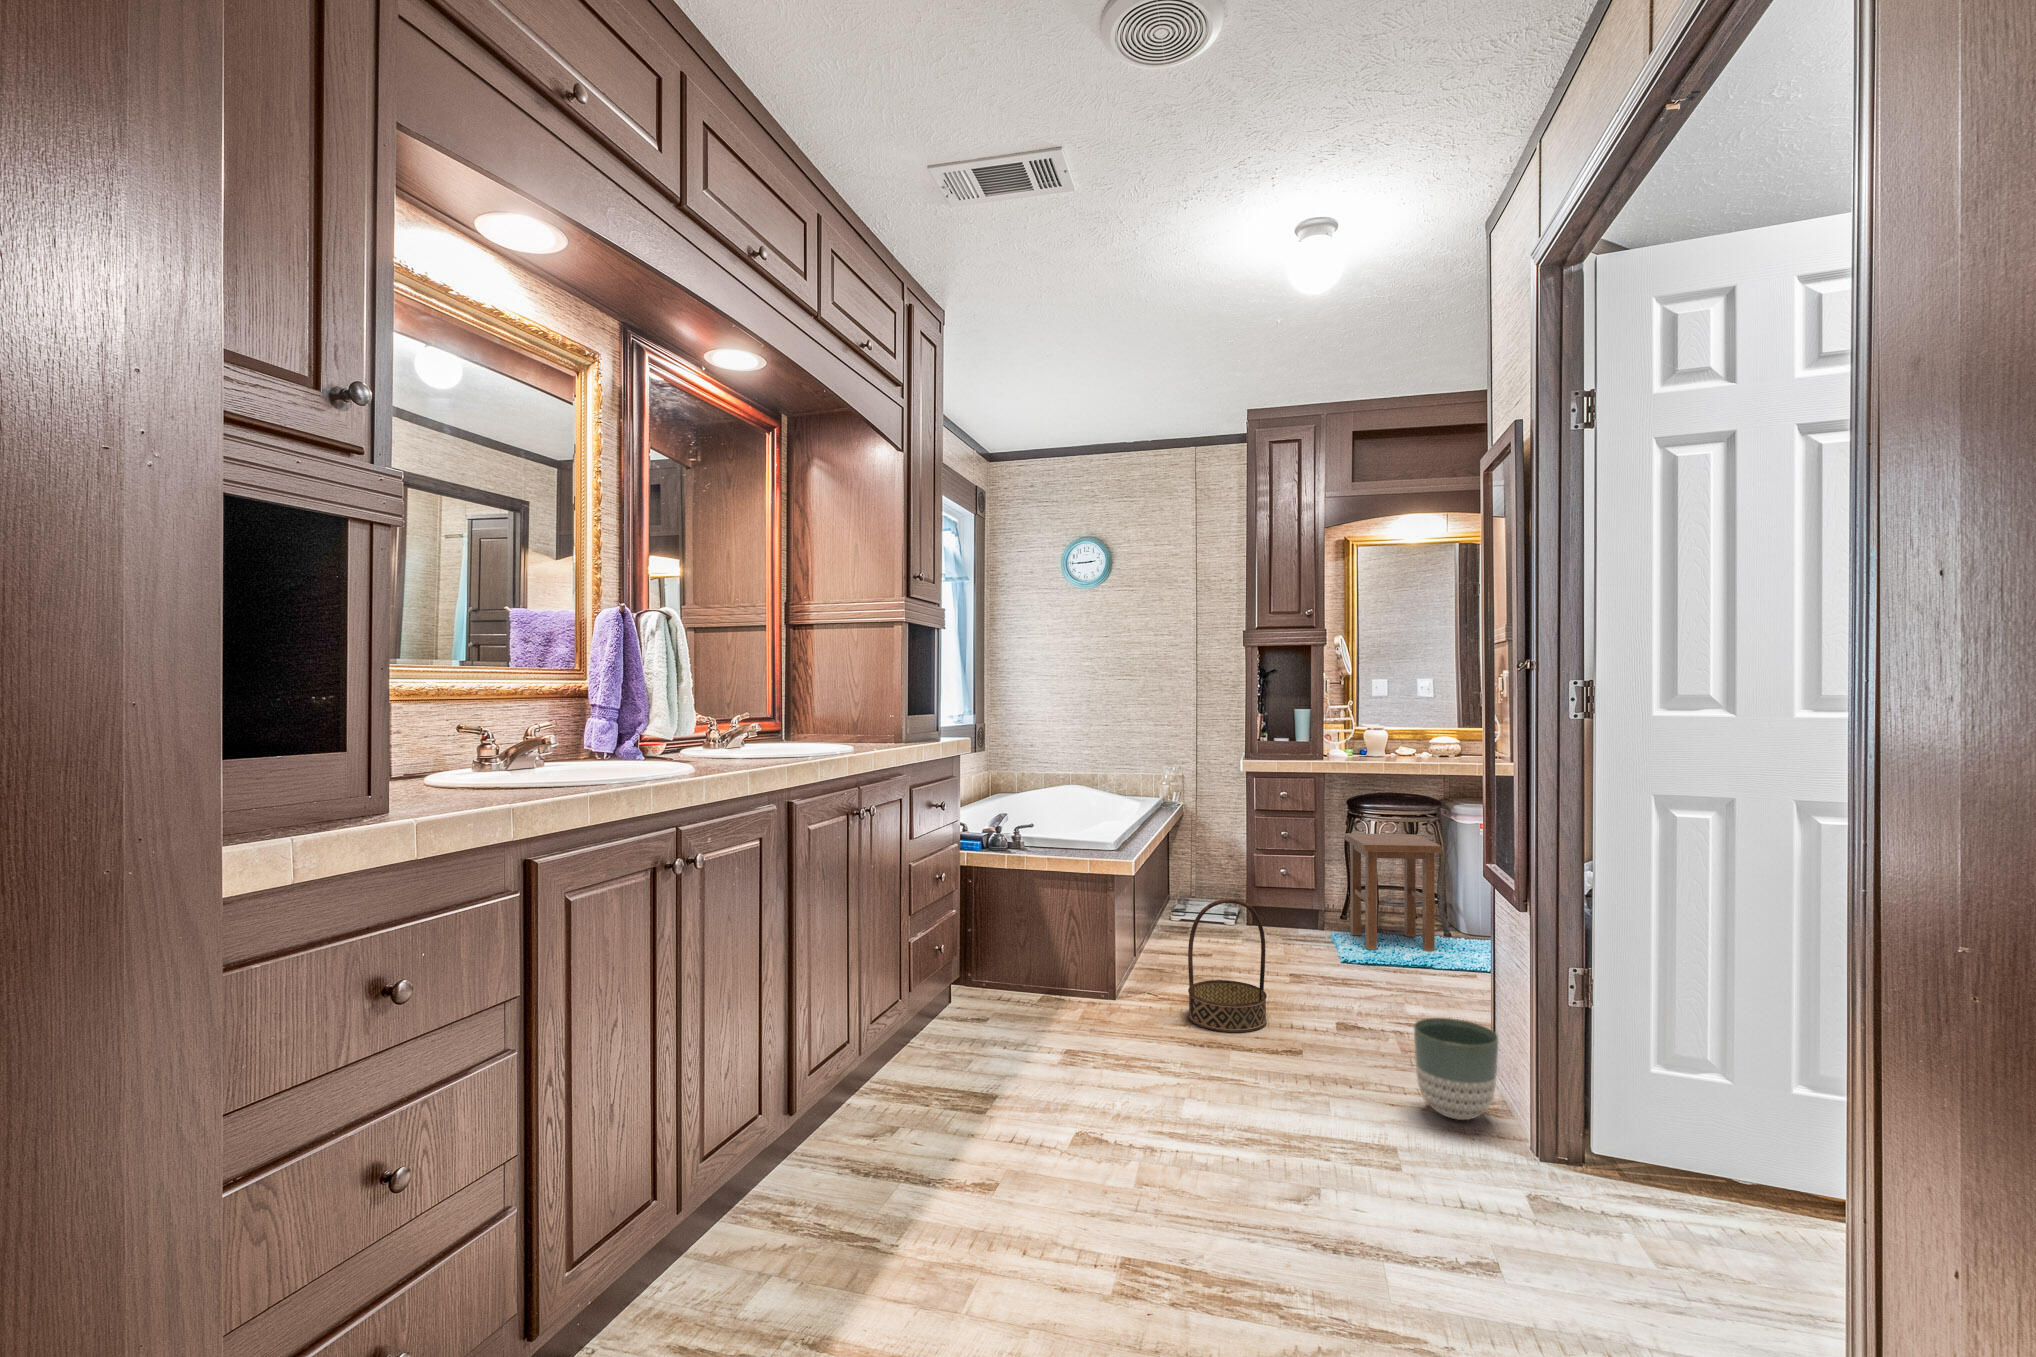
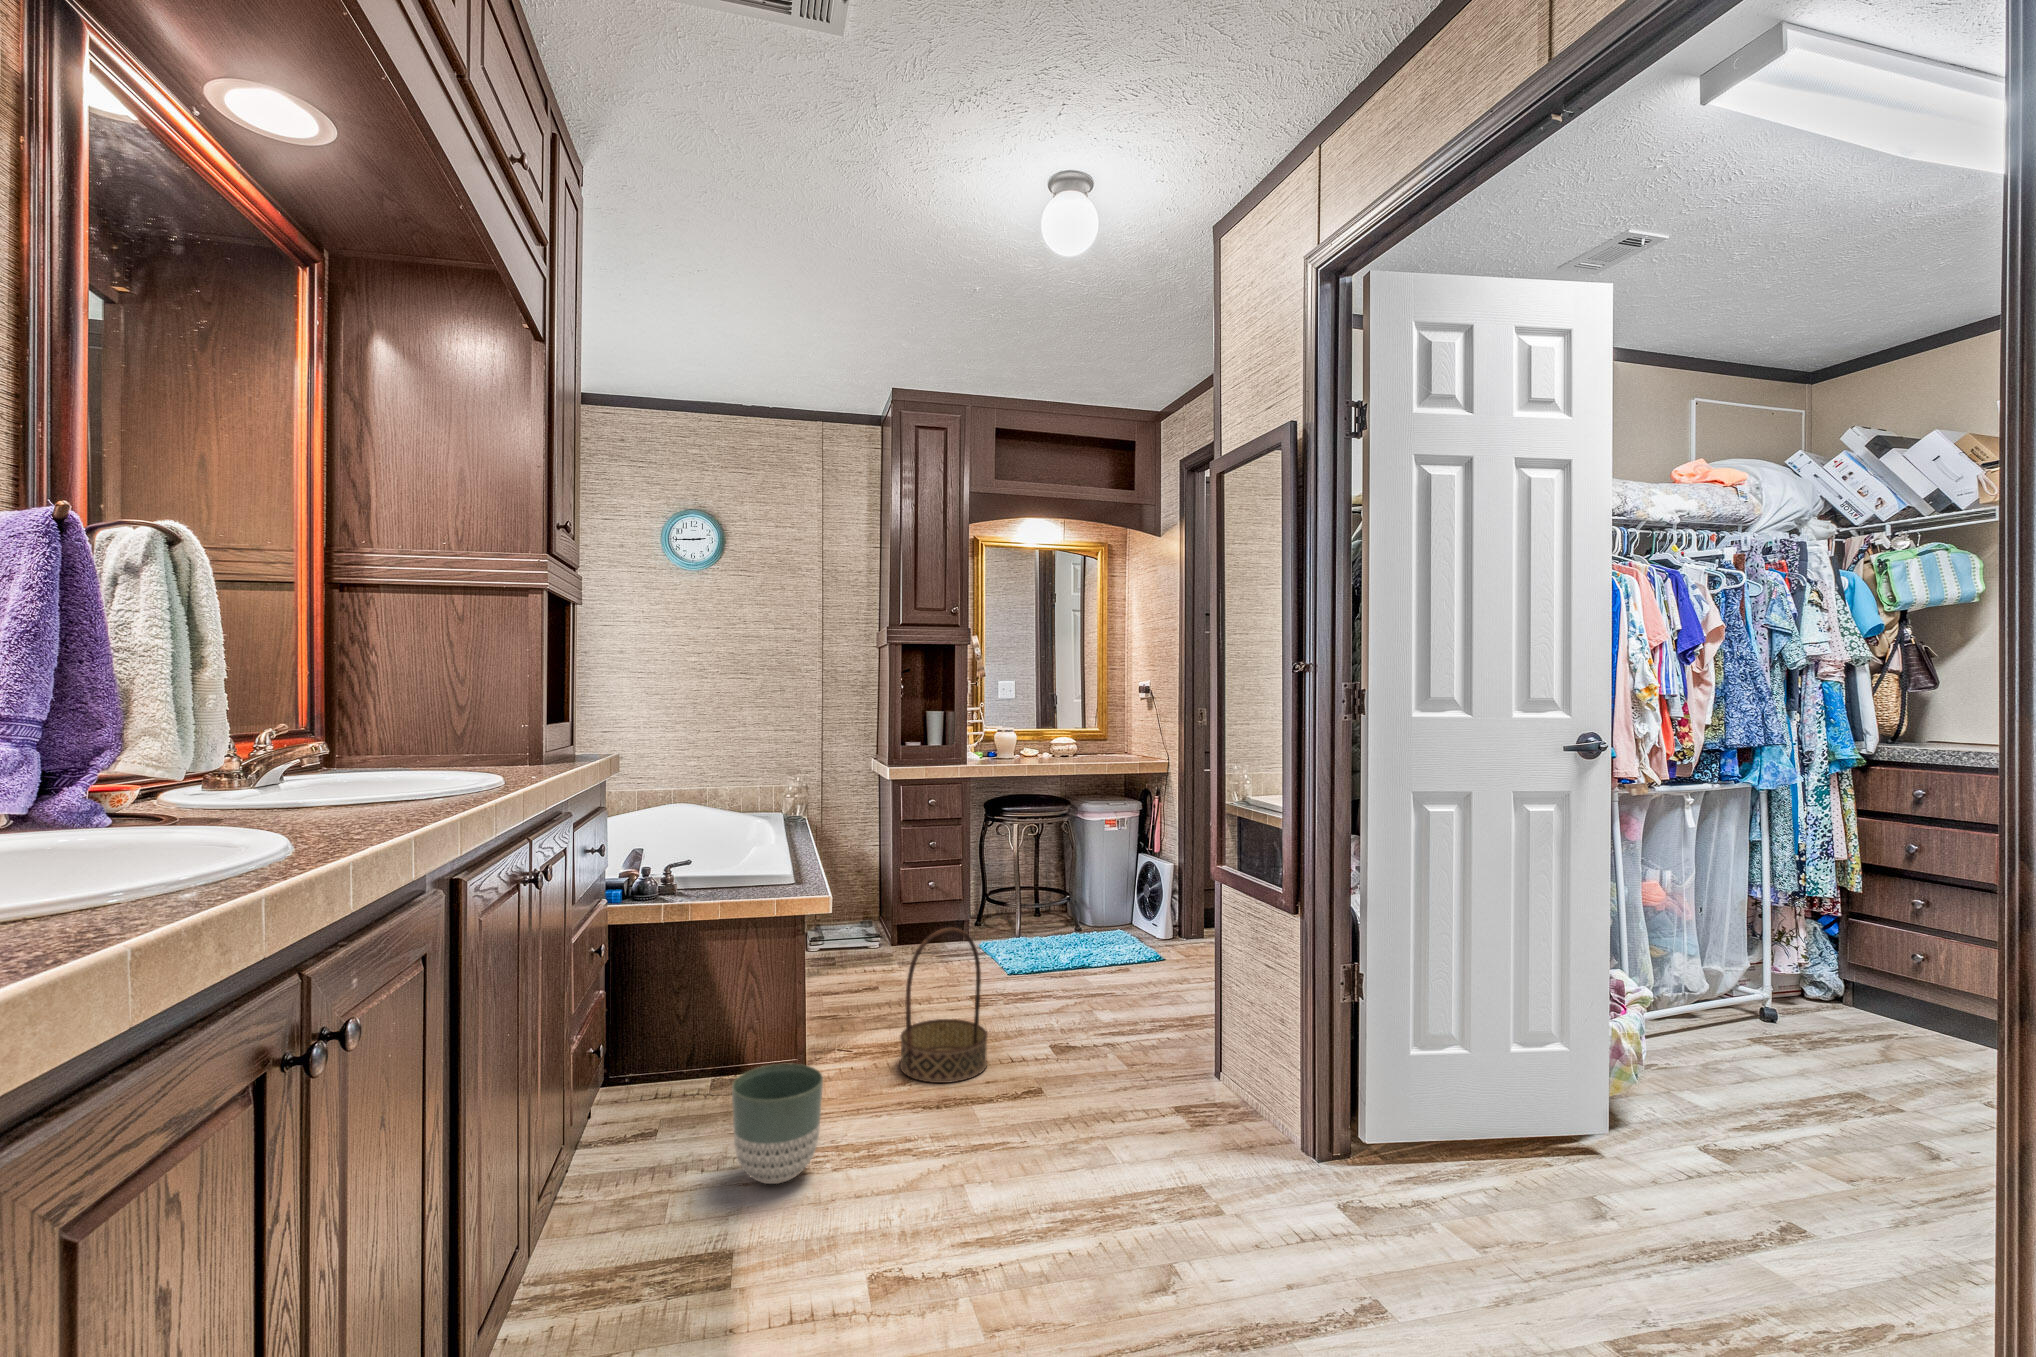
stool: present [1345,833,1441,951] -> none [992,834,1088,956]
planter: present [1414,1018,1498,1120] -> present [732,1064,823,1184]

